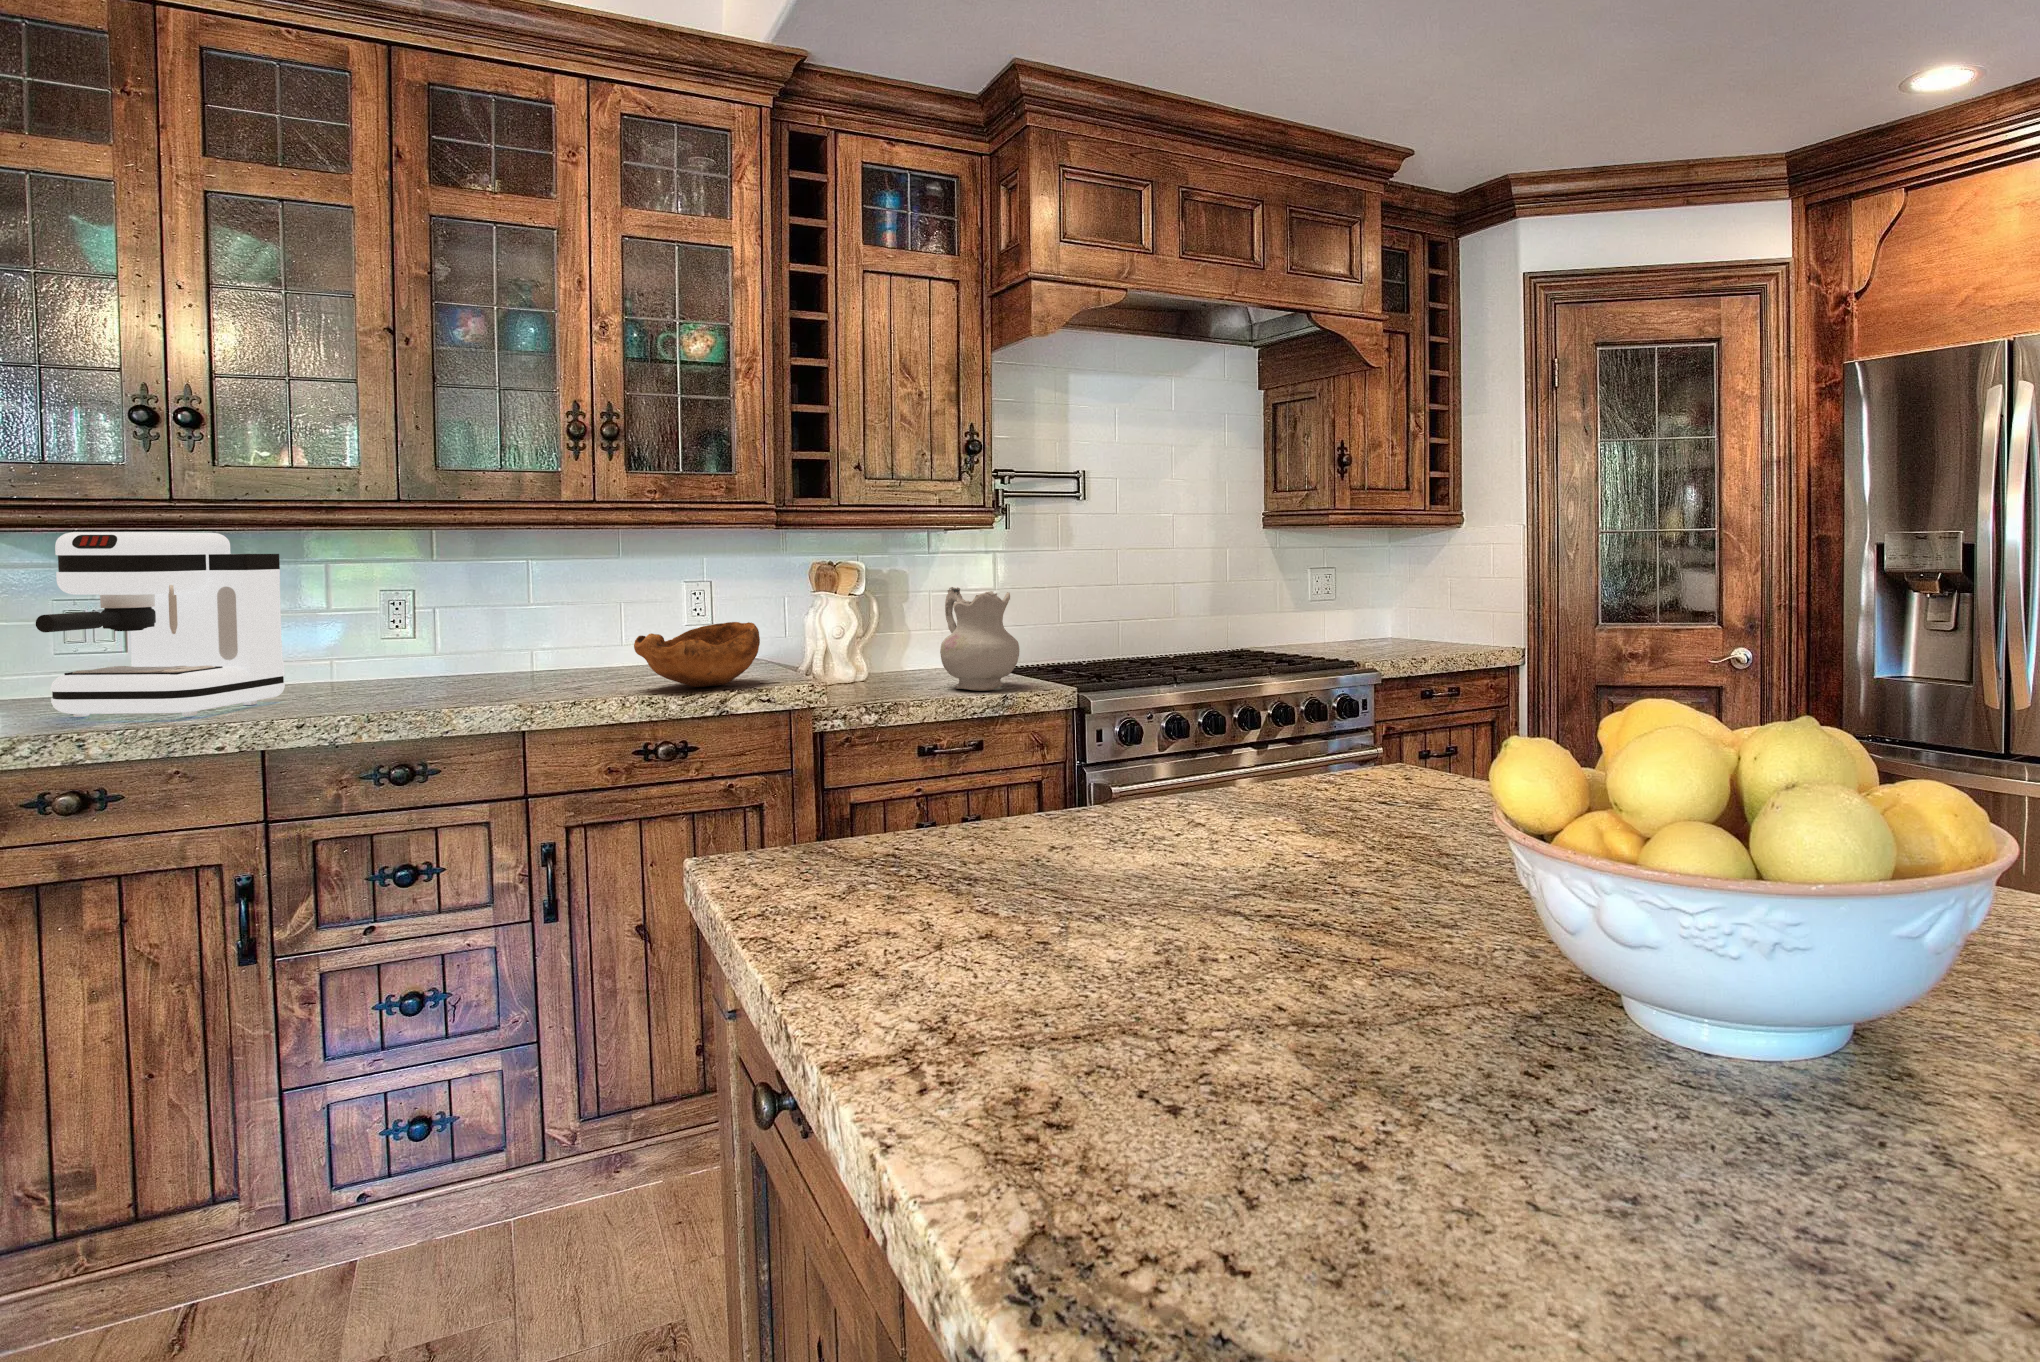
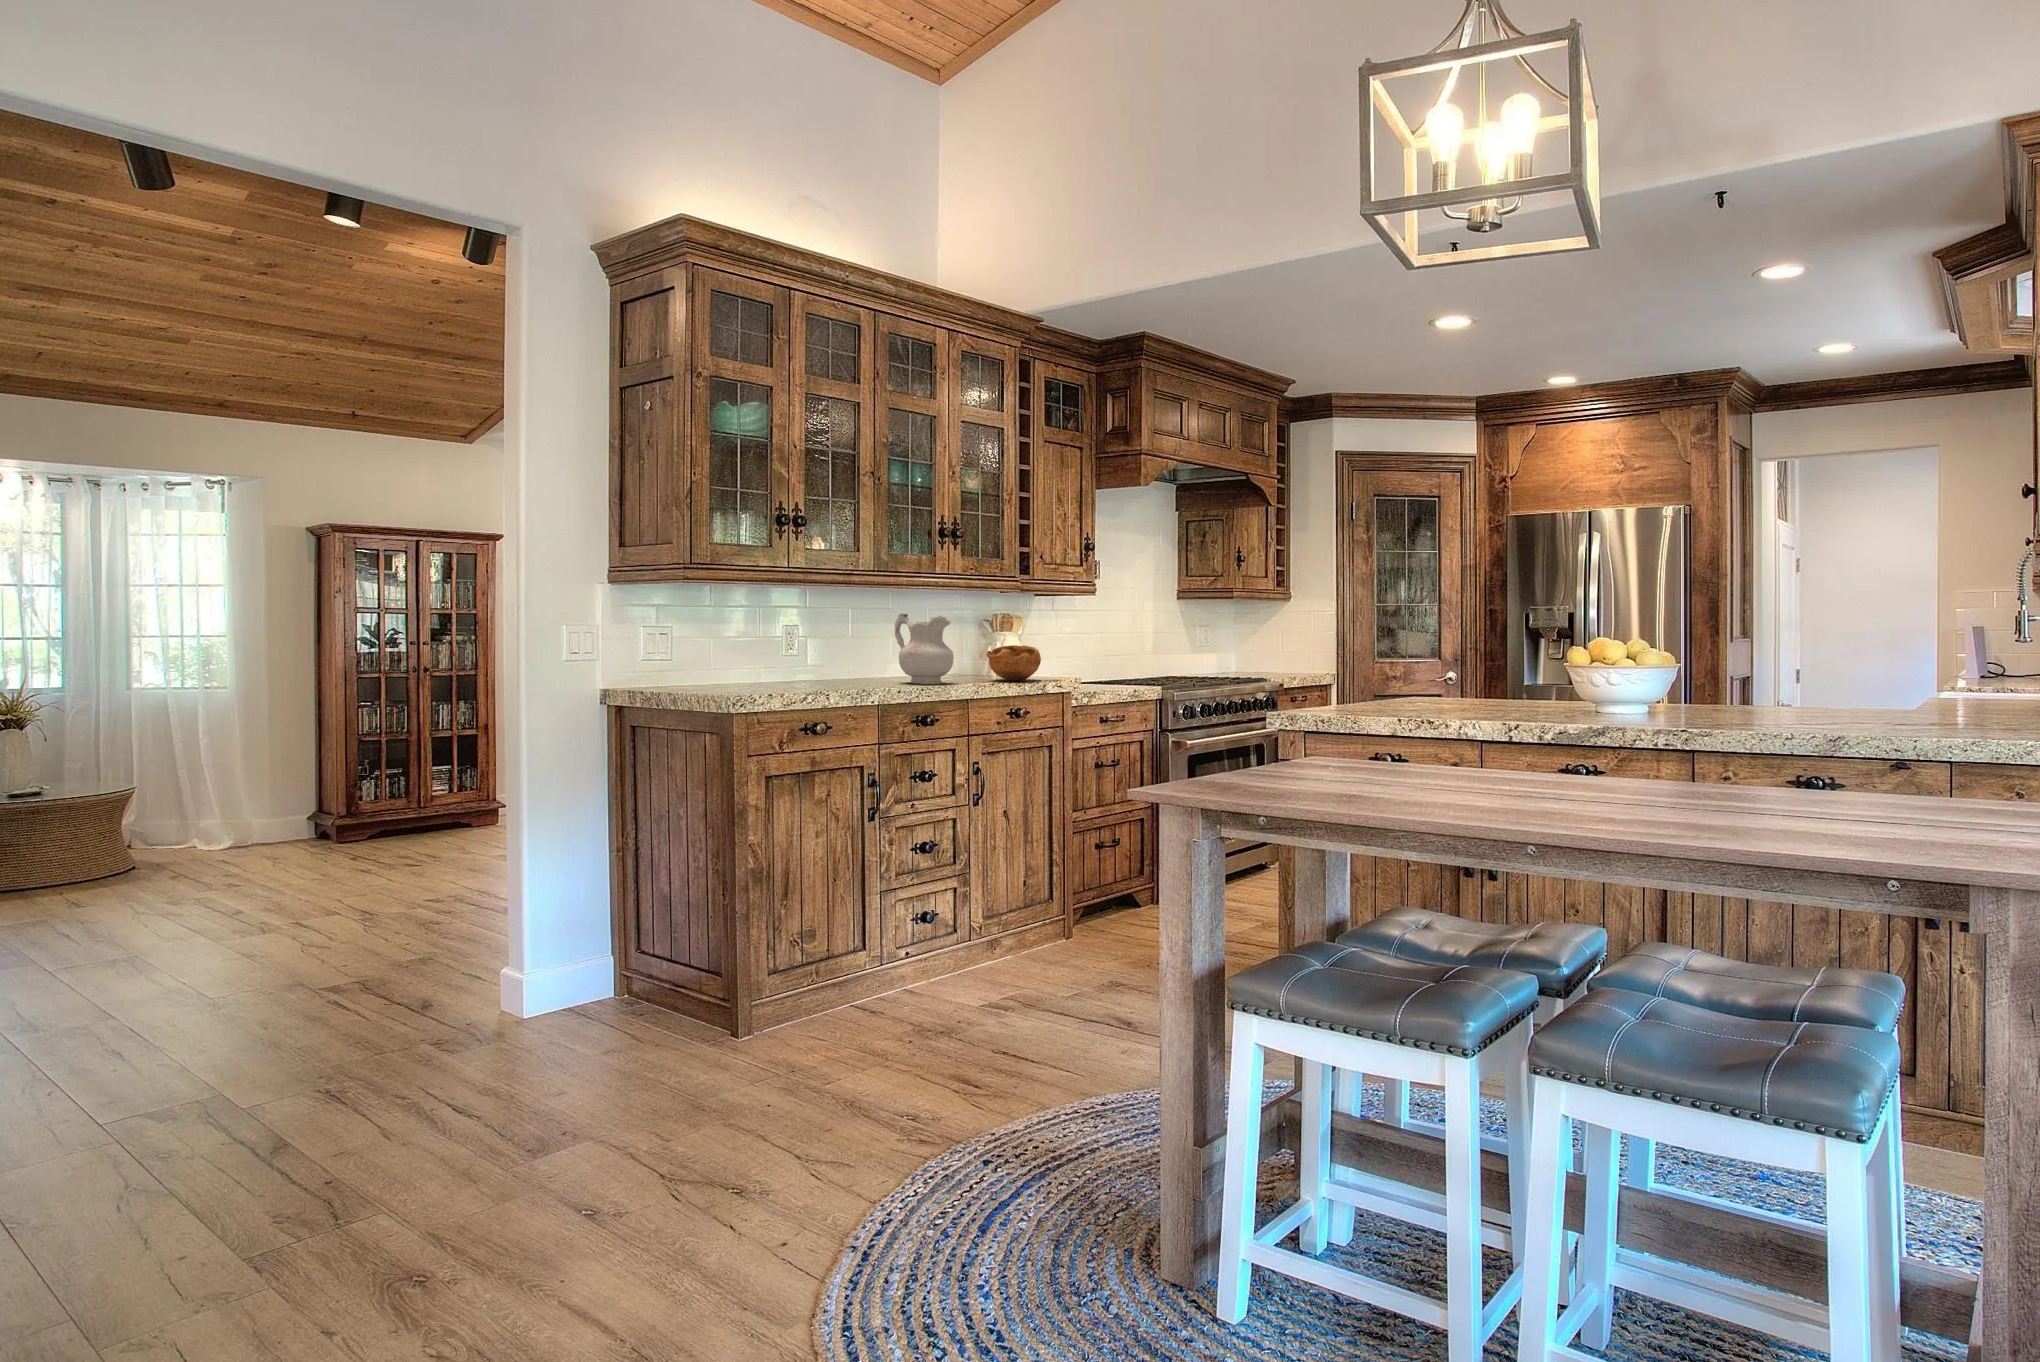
coffee maker: present [36,532,285,717] -> none [745,585,832,689]
ceramic pitcher: present [940,587,1019,691] -> present [895,613,954,684]

